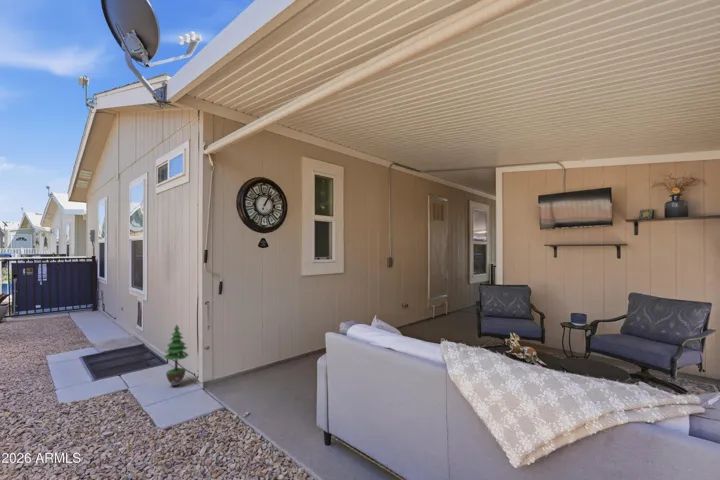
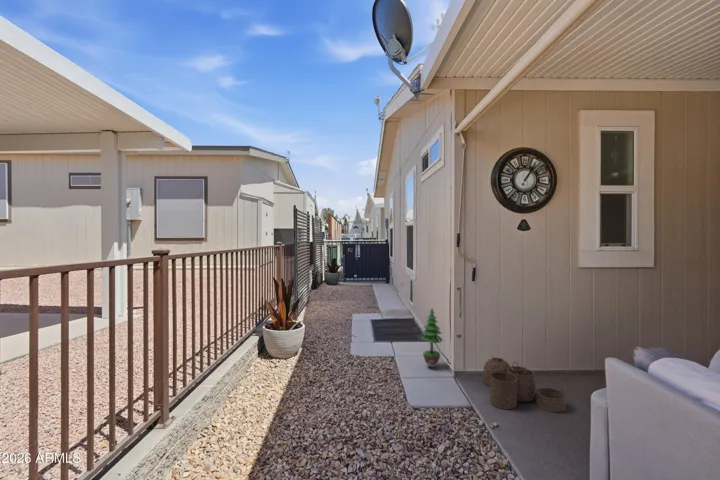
woven basket: none [230,357,298,400] -> present [483,356,566,412]

